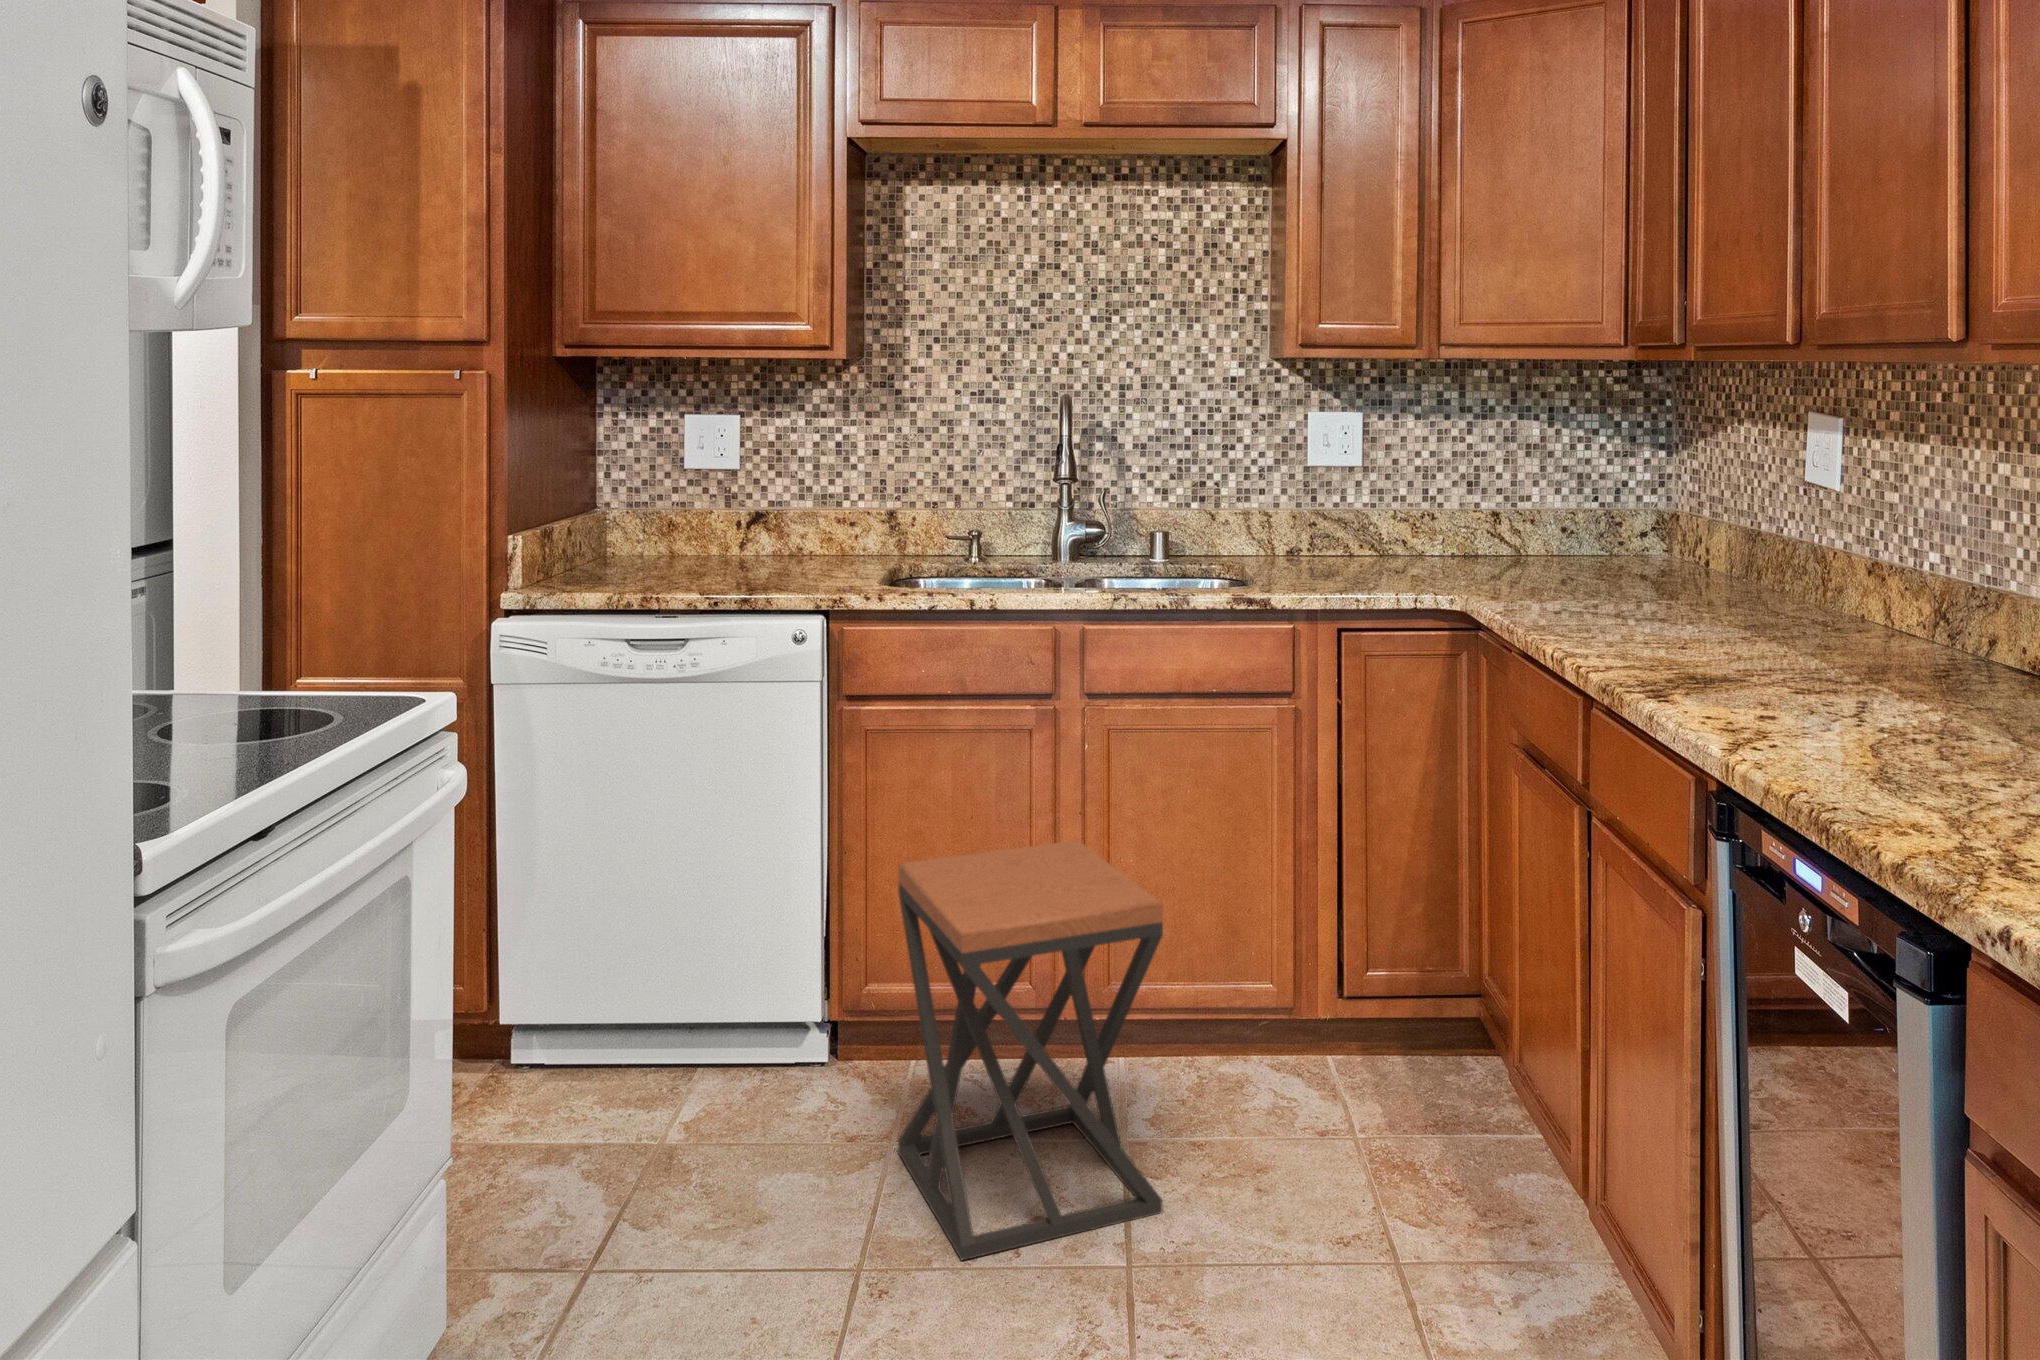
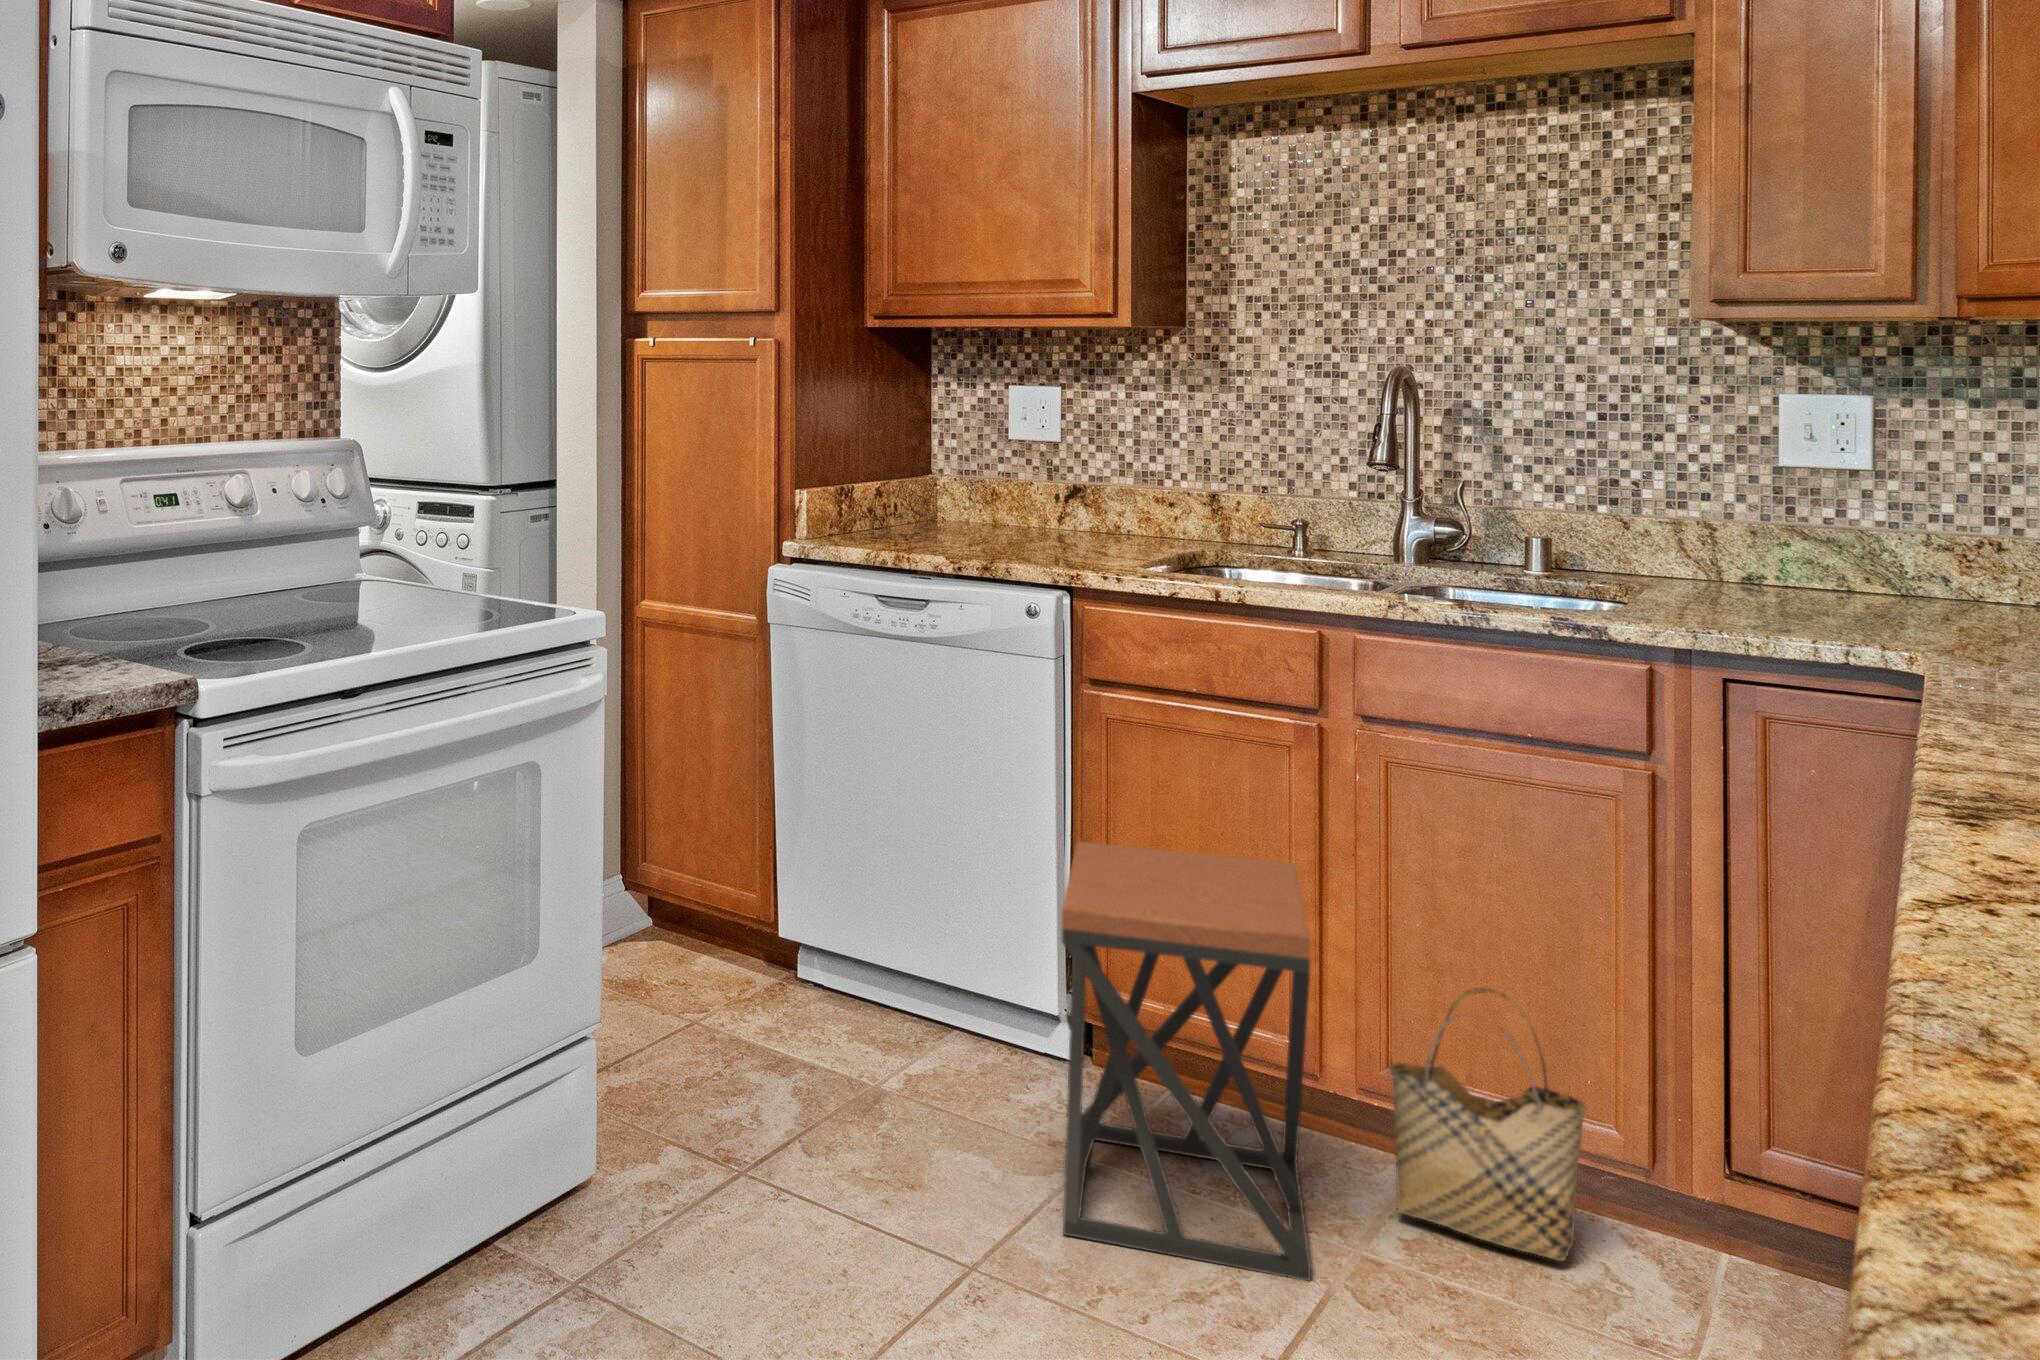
woven basket: none [1161,910,1298,1125] -> present [1389,988,1586,1261]

